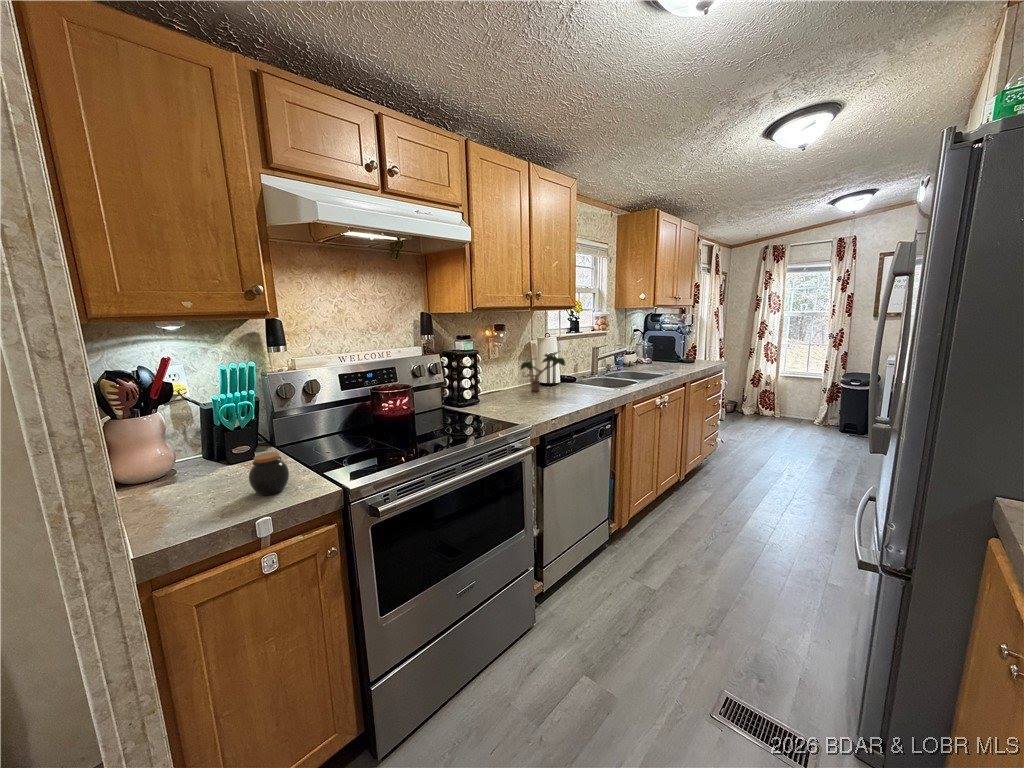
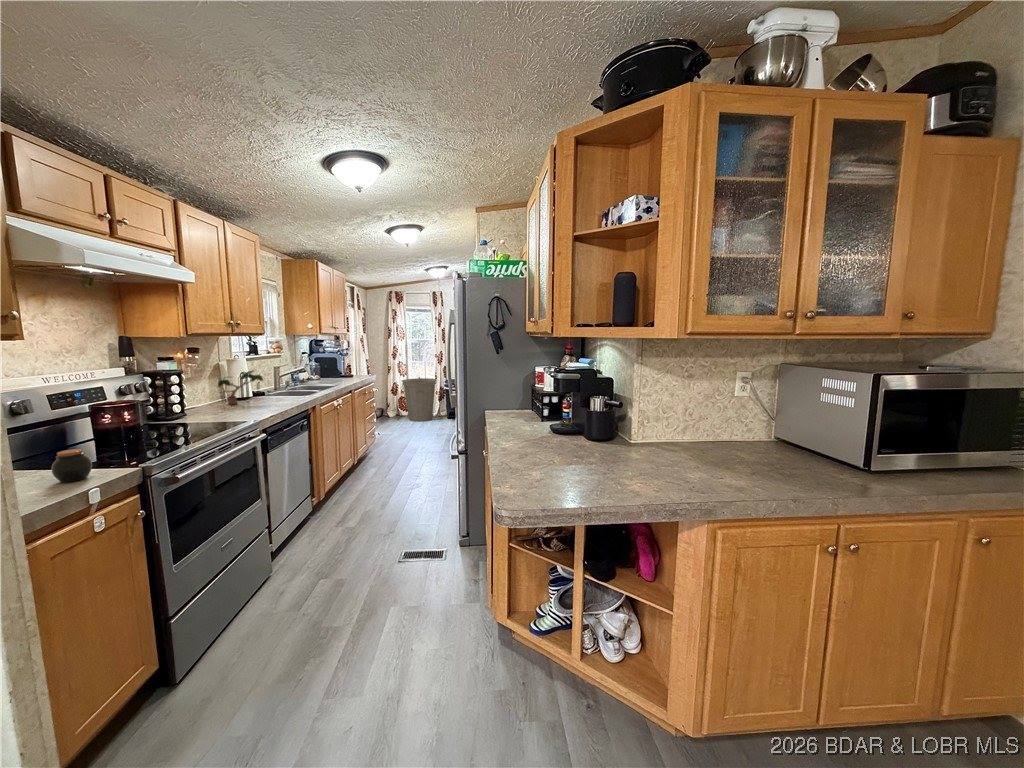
trash can: none [768,365,829,430] -> present [402,377,436,422]

